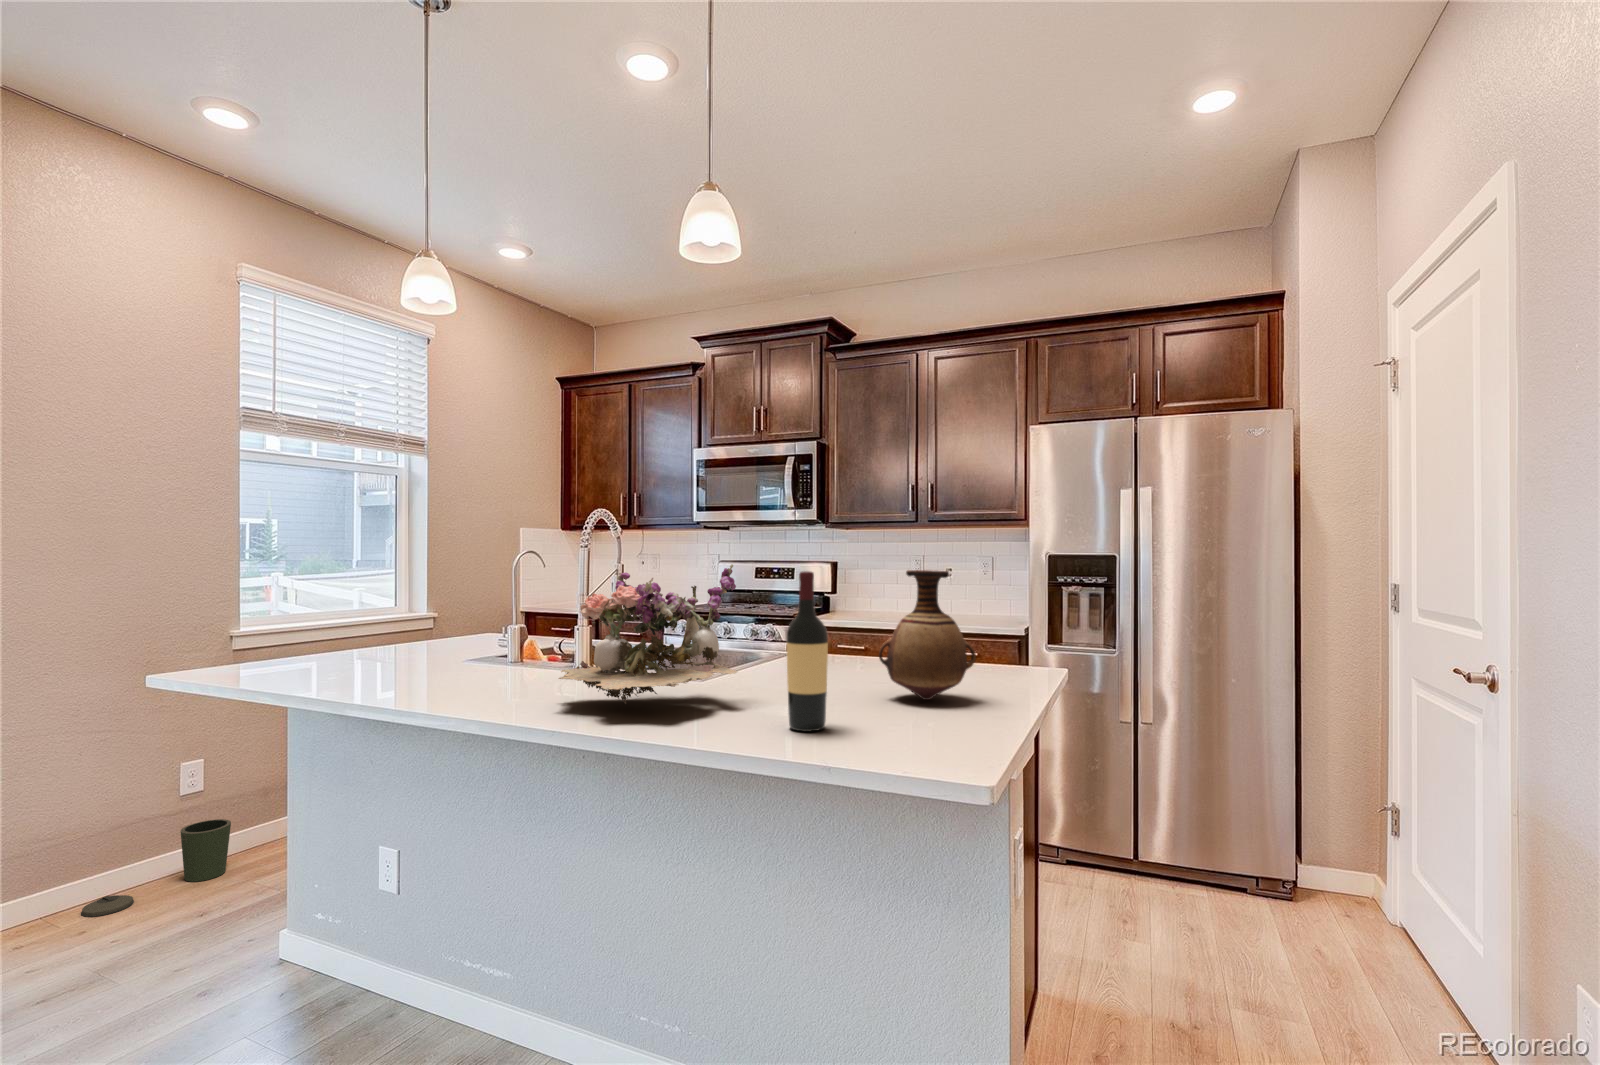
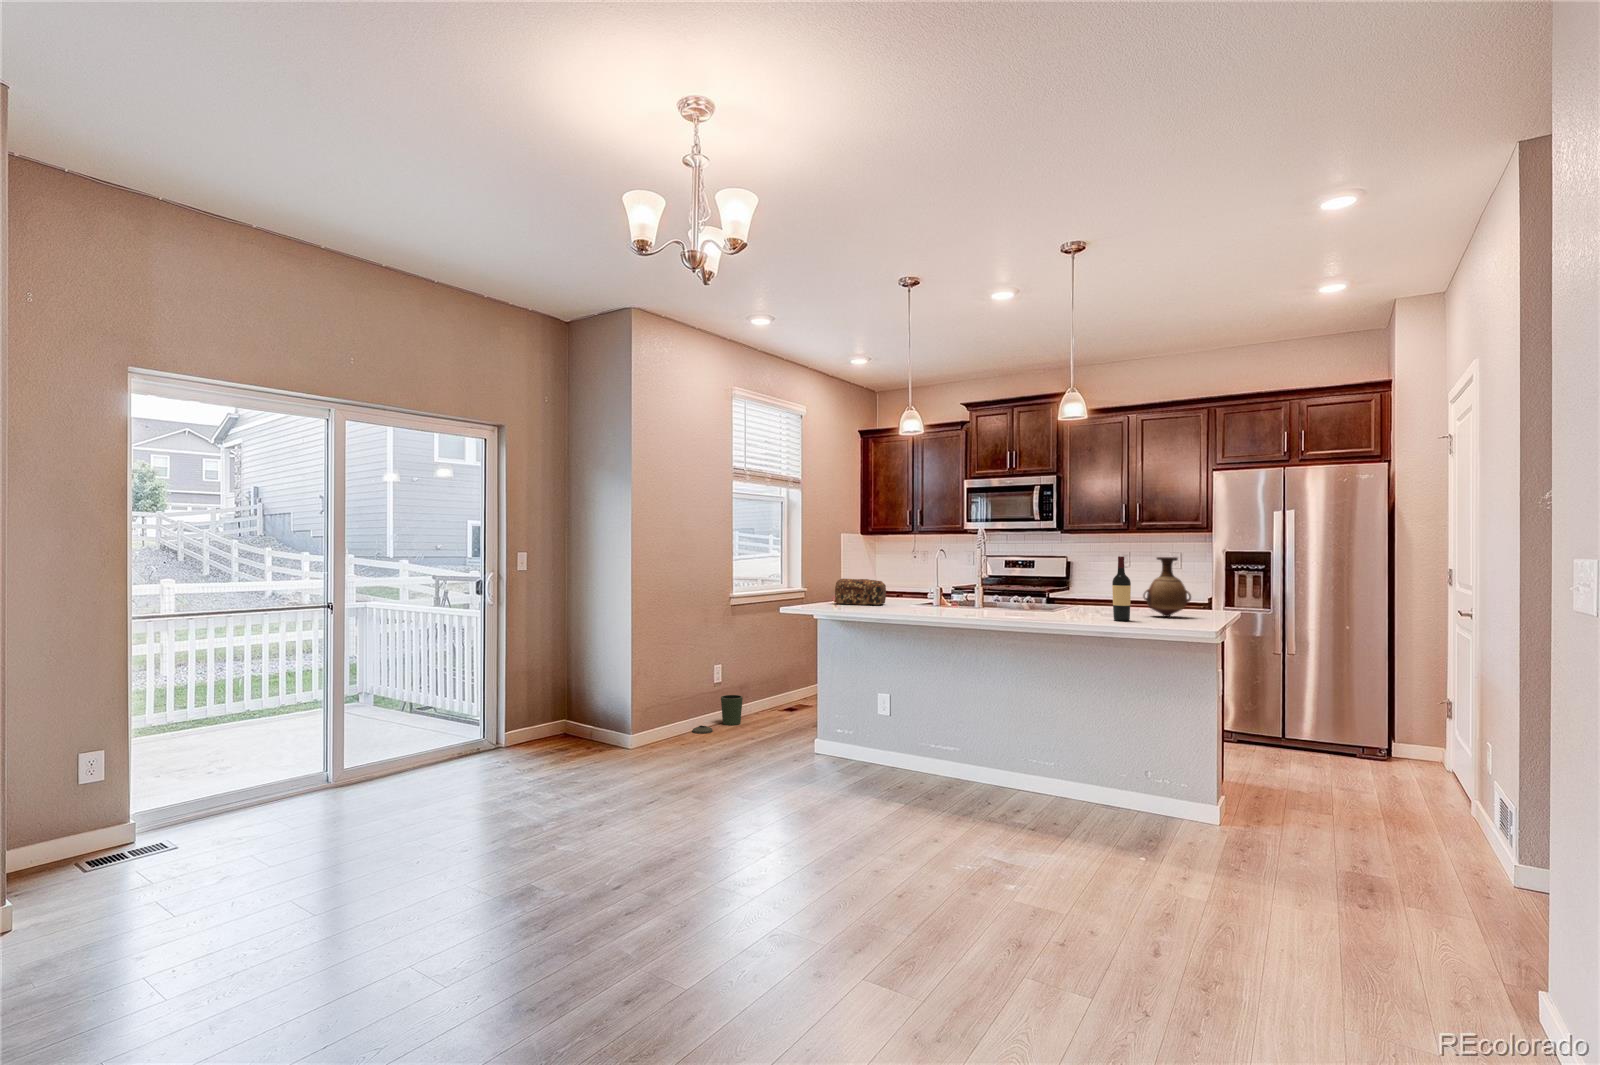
flower arrangement: present [559,564,737,703] -> none [999,554,1082,615]
bread loaf: none [276,616,404,672] -> present [835,579,886,605]

